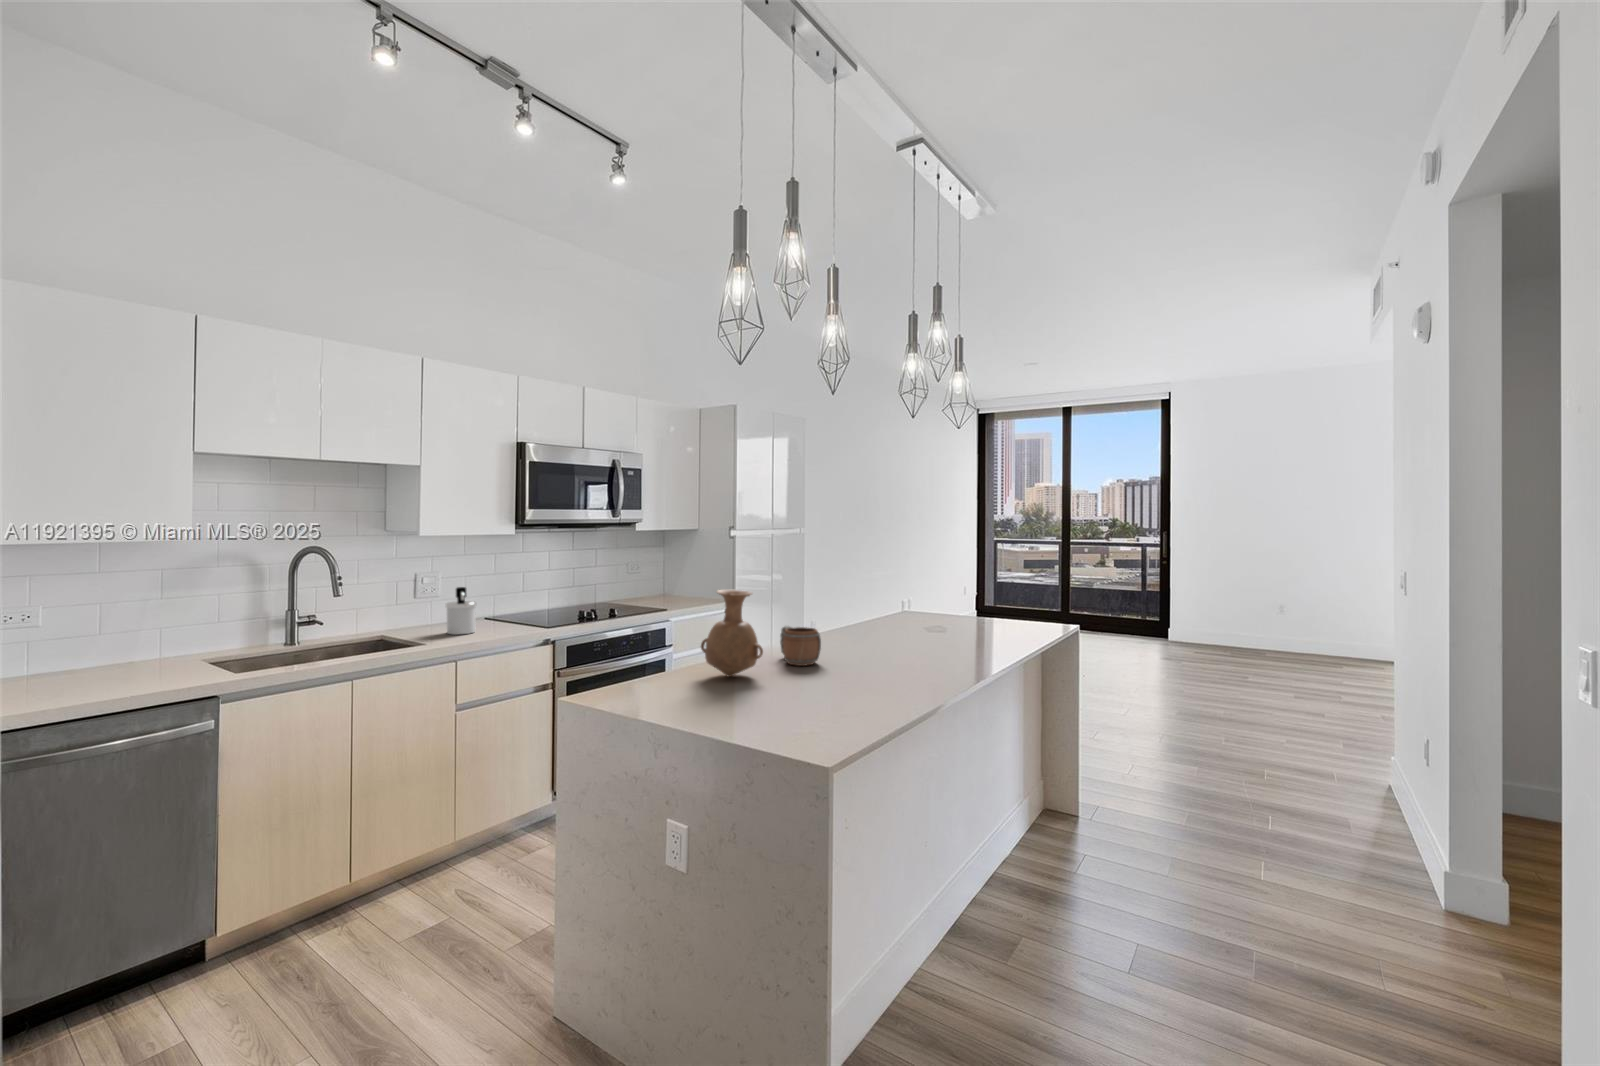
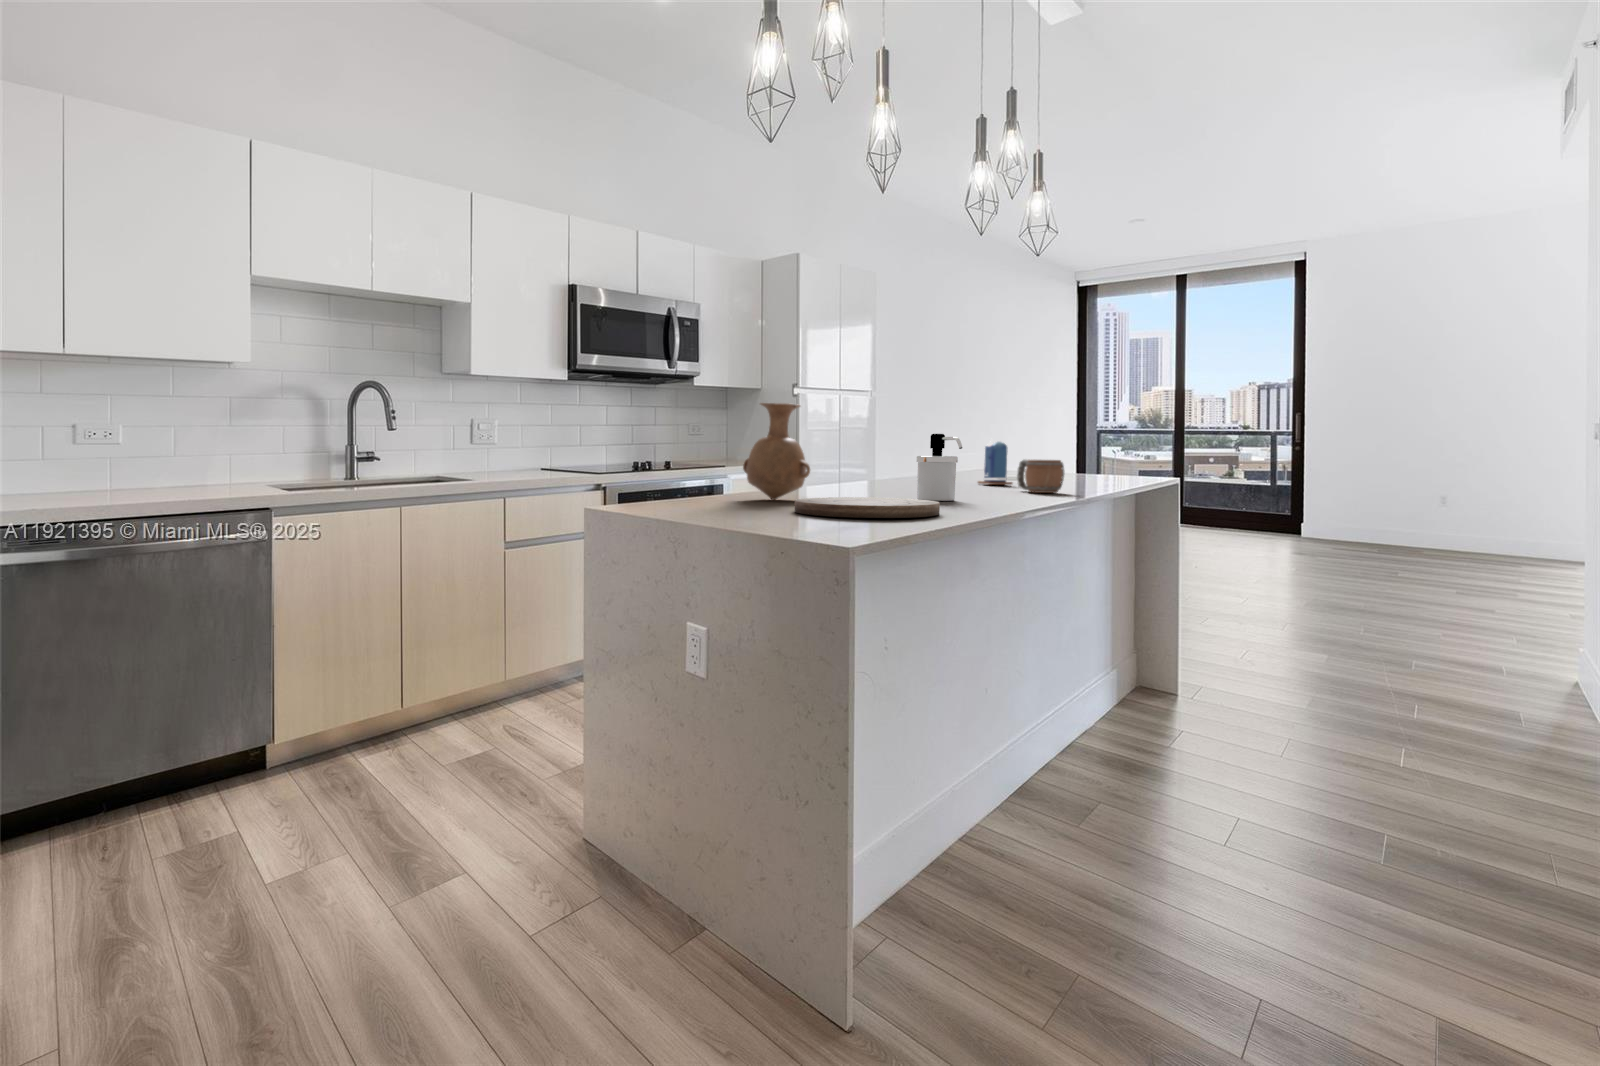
candle: none [897,580,928,623] -> present [978,440,1012,485]
soap dispenser: present [446,587,476,635] -> present [917,434,962,501]
mug: present [780,626,821,666] -> present [1017,459,1064,493]
cutting board: none [757,681,882,721] -> present [794,497,940,518]

